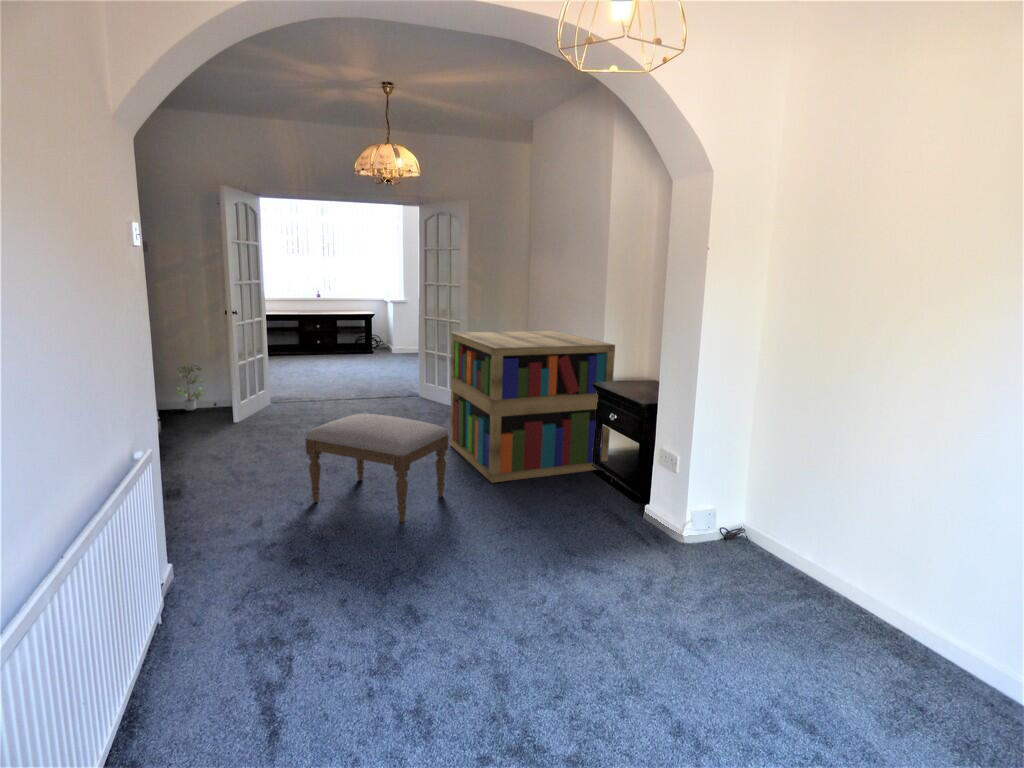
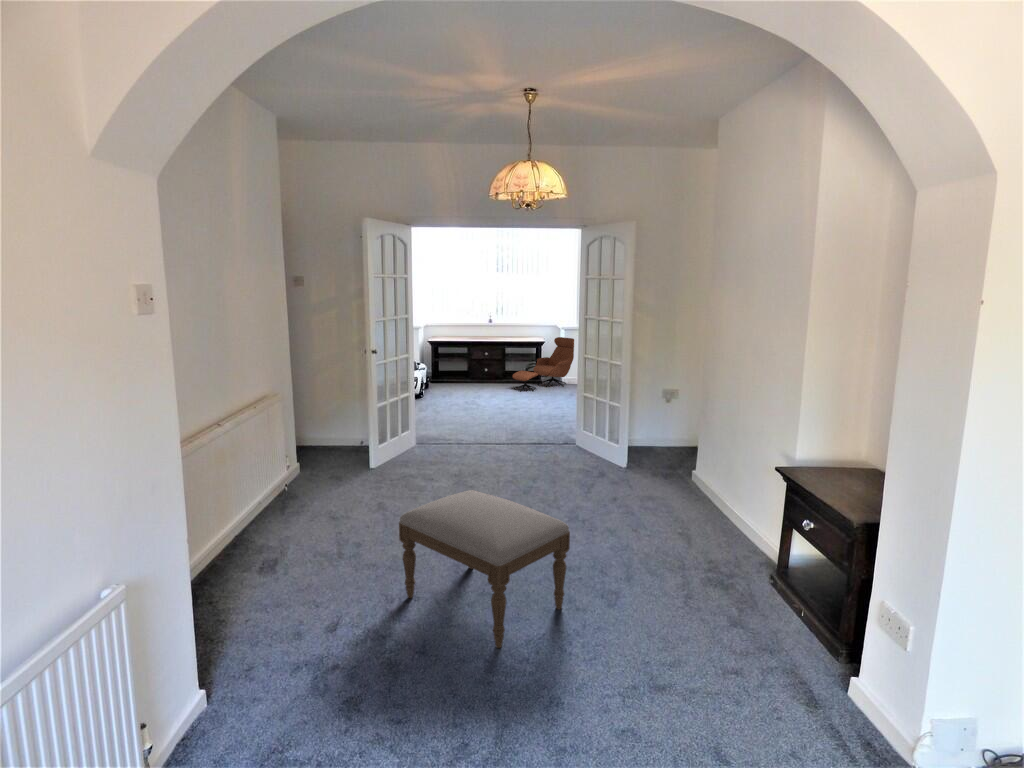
lounge chair: none [347,311,403,360] -> present [512,337,574,391]
bookshelf: present [450,331,615,483] -> none [592,385,817,594]
potted plant: present [177,365,204,410] -> none [324,402,355,450]

